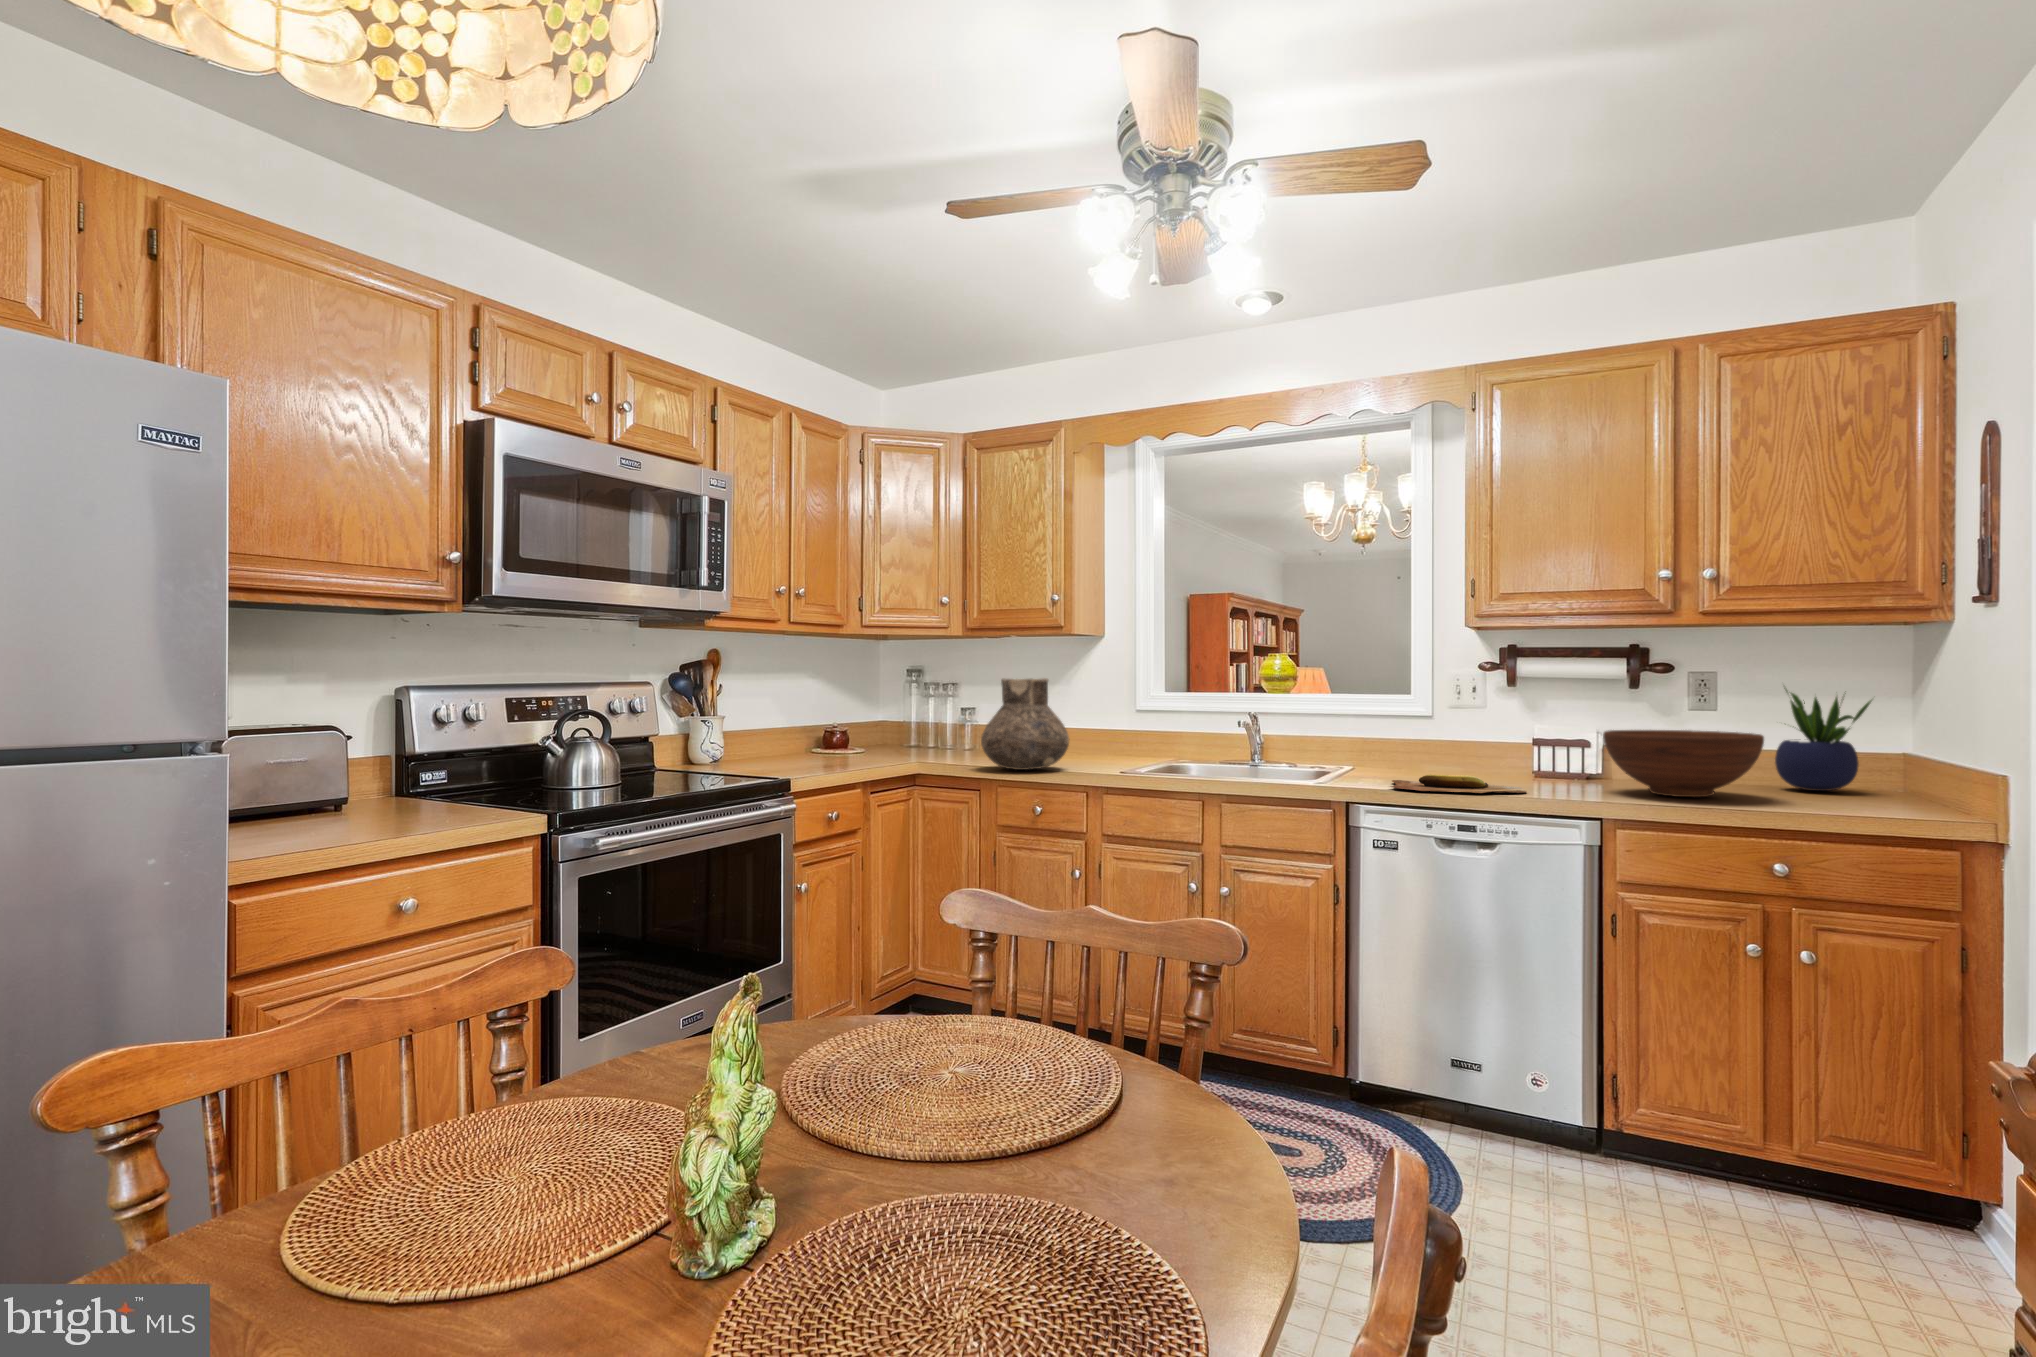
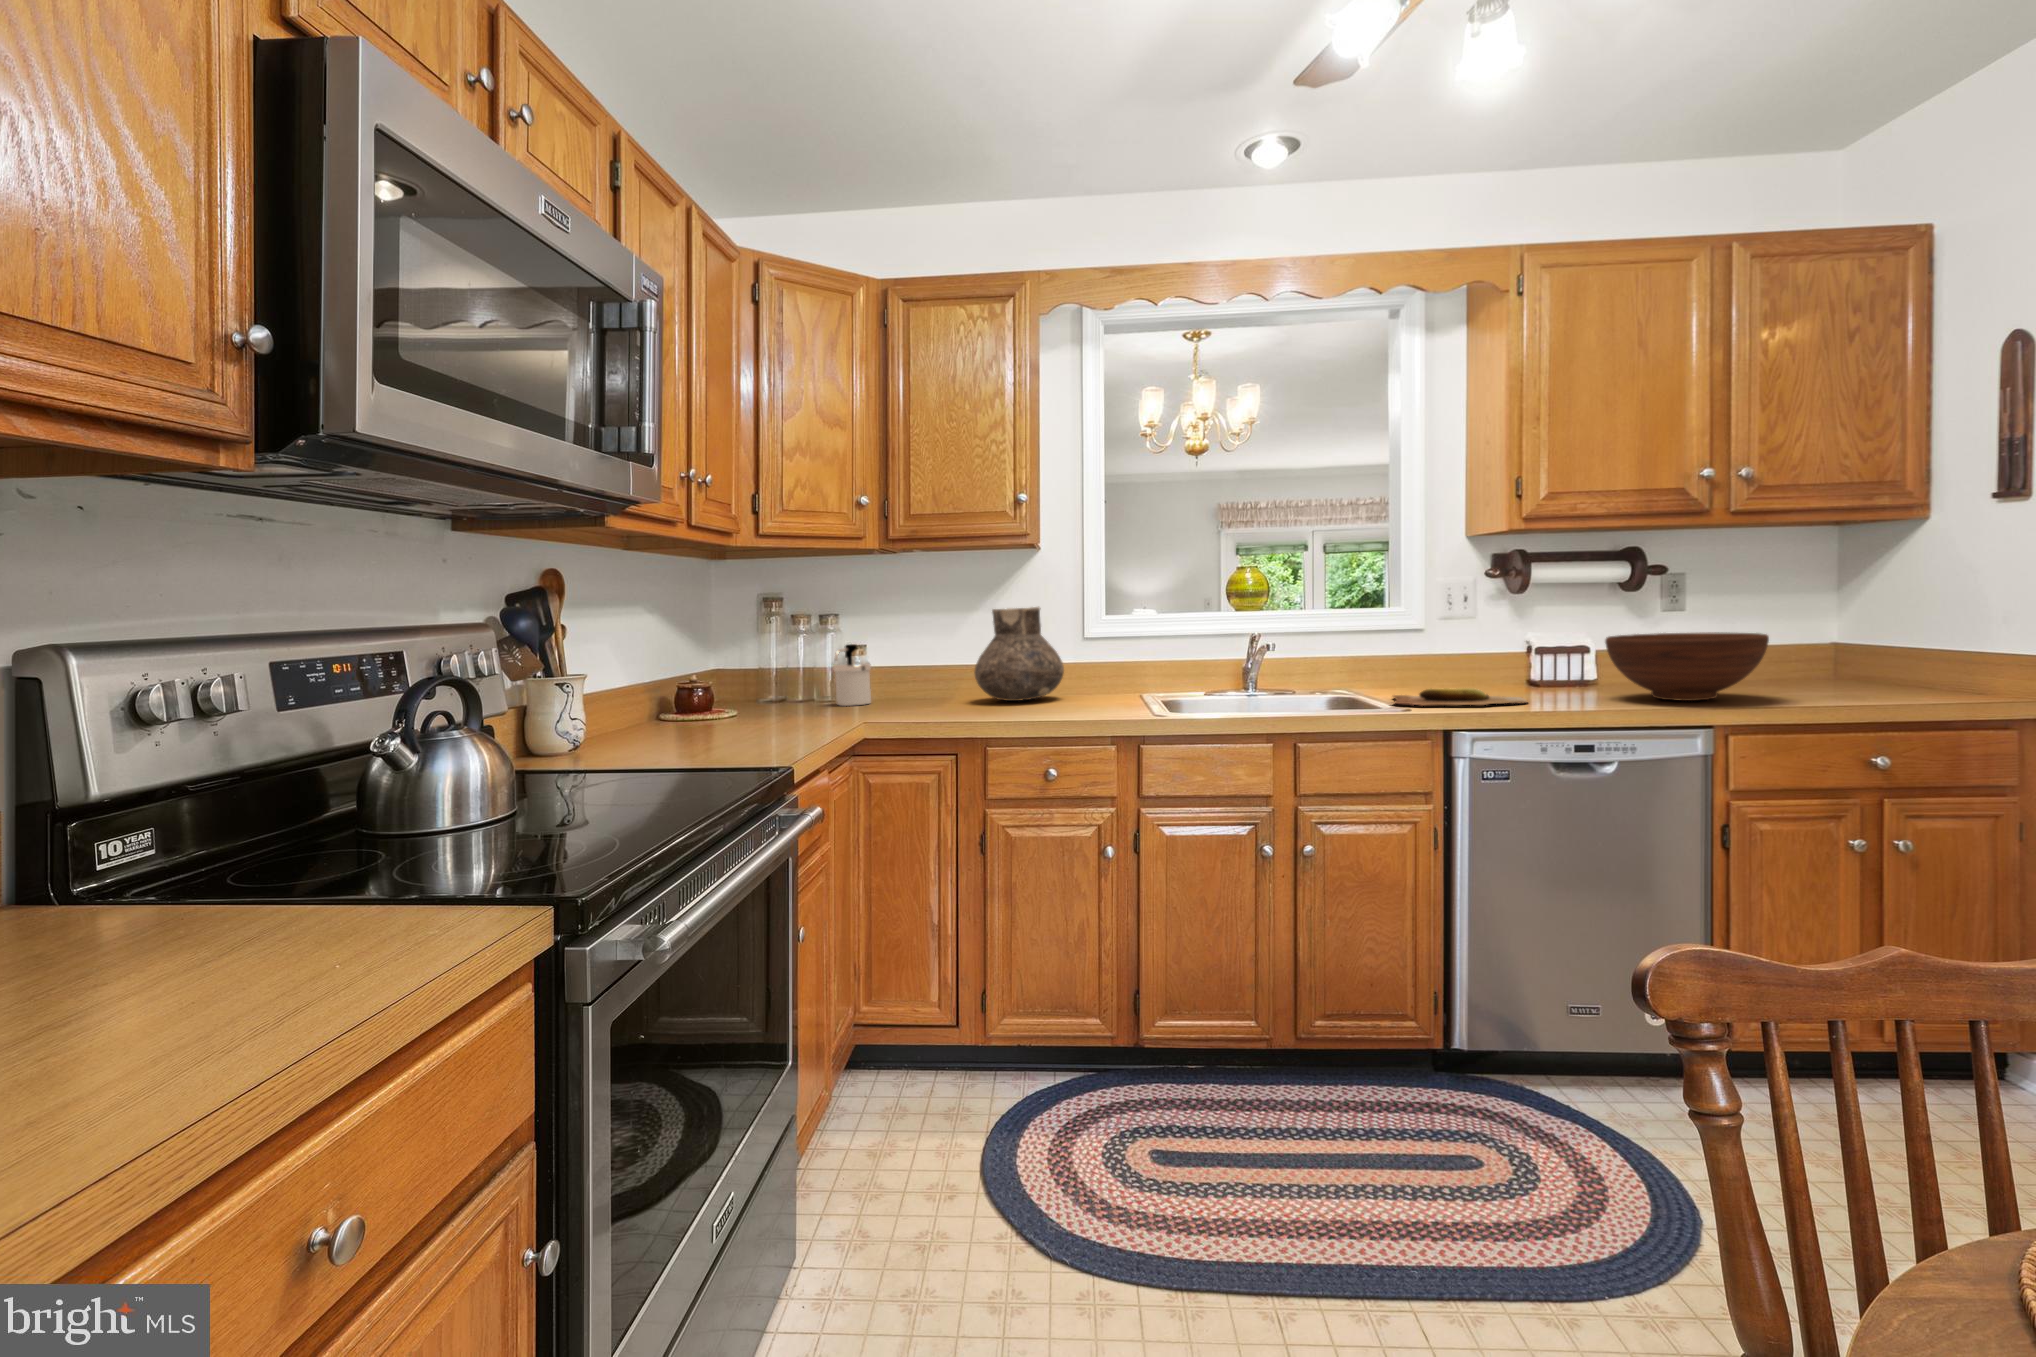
potted plant: present [1775,688,1872,791] -> none [1776,577,1881,688]
soap dispenser: none [843,707,879,768] -> present [834,644,871,706]

